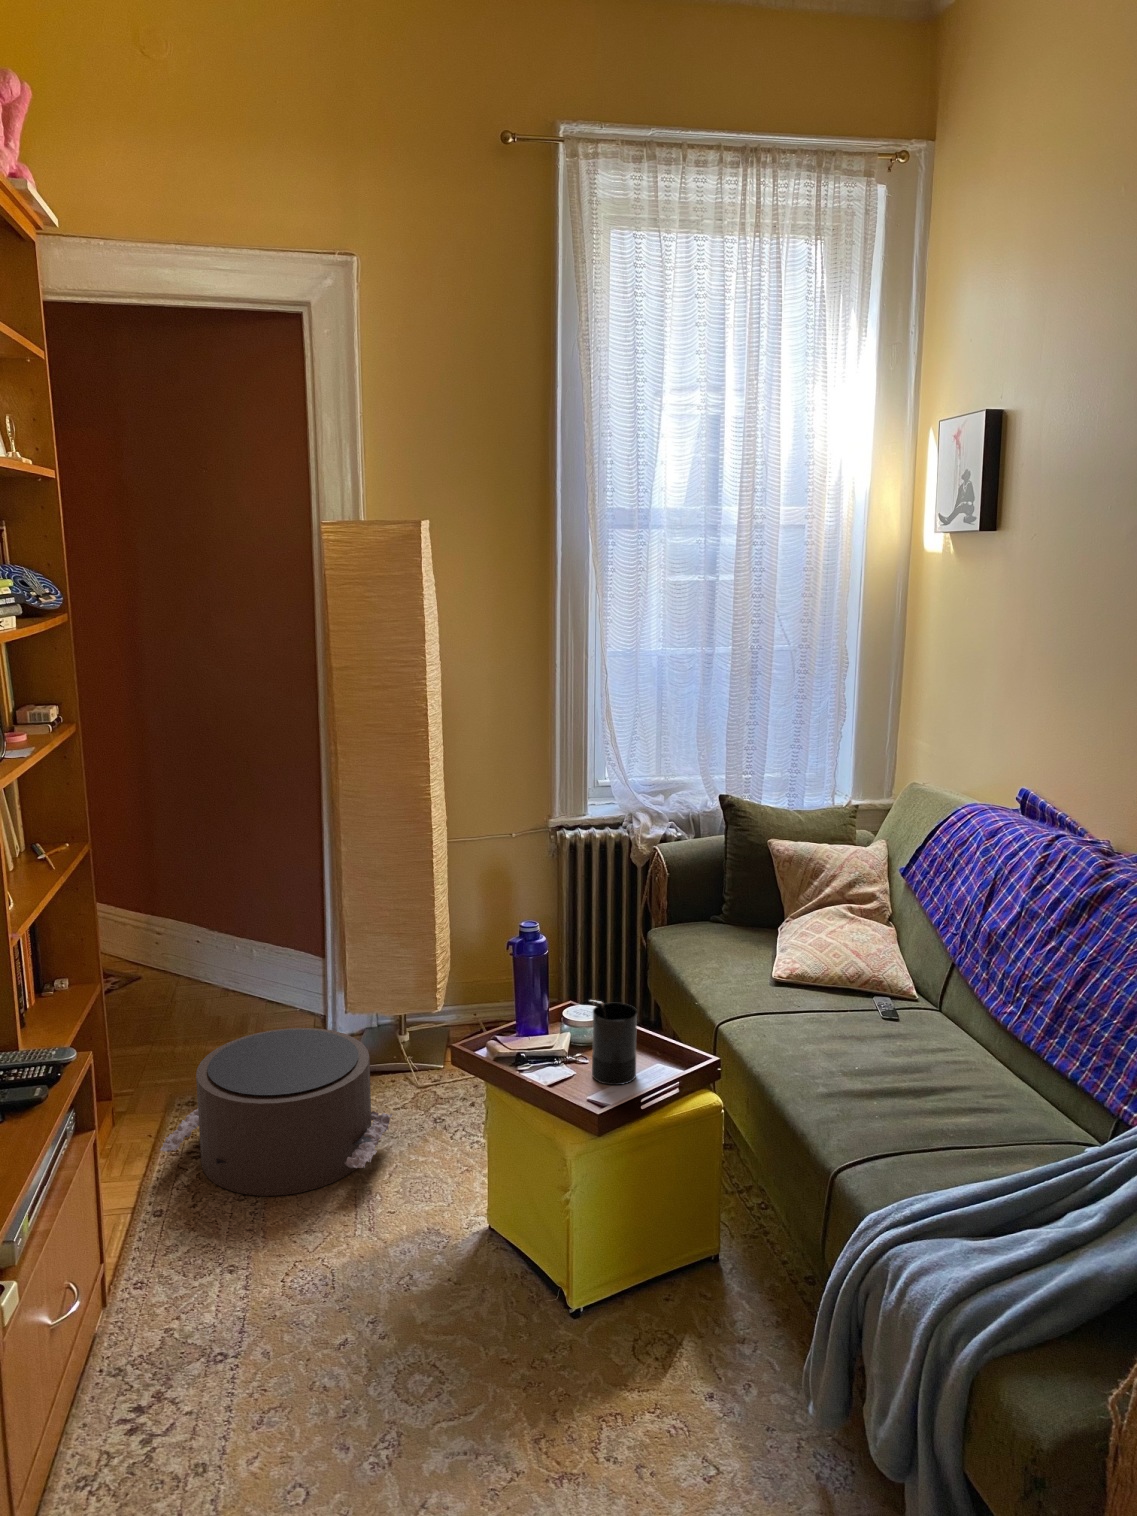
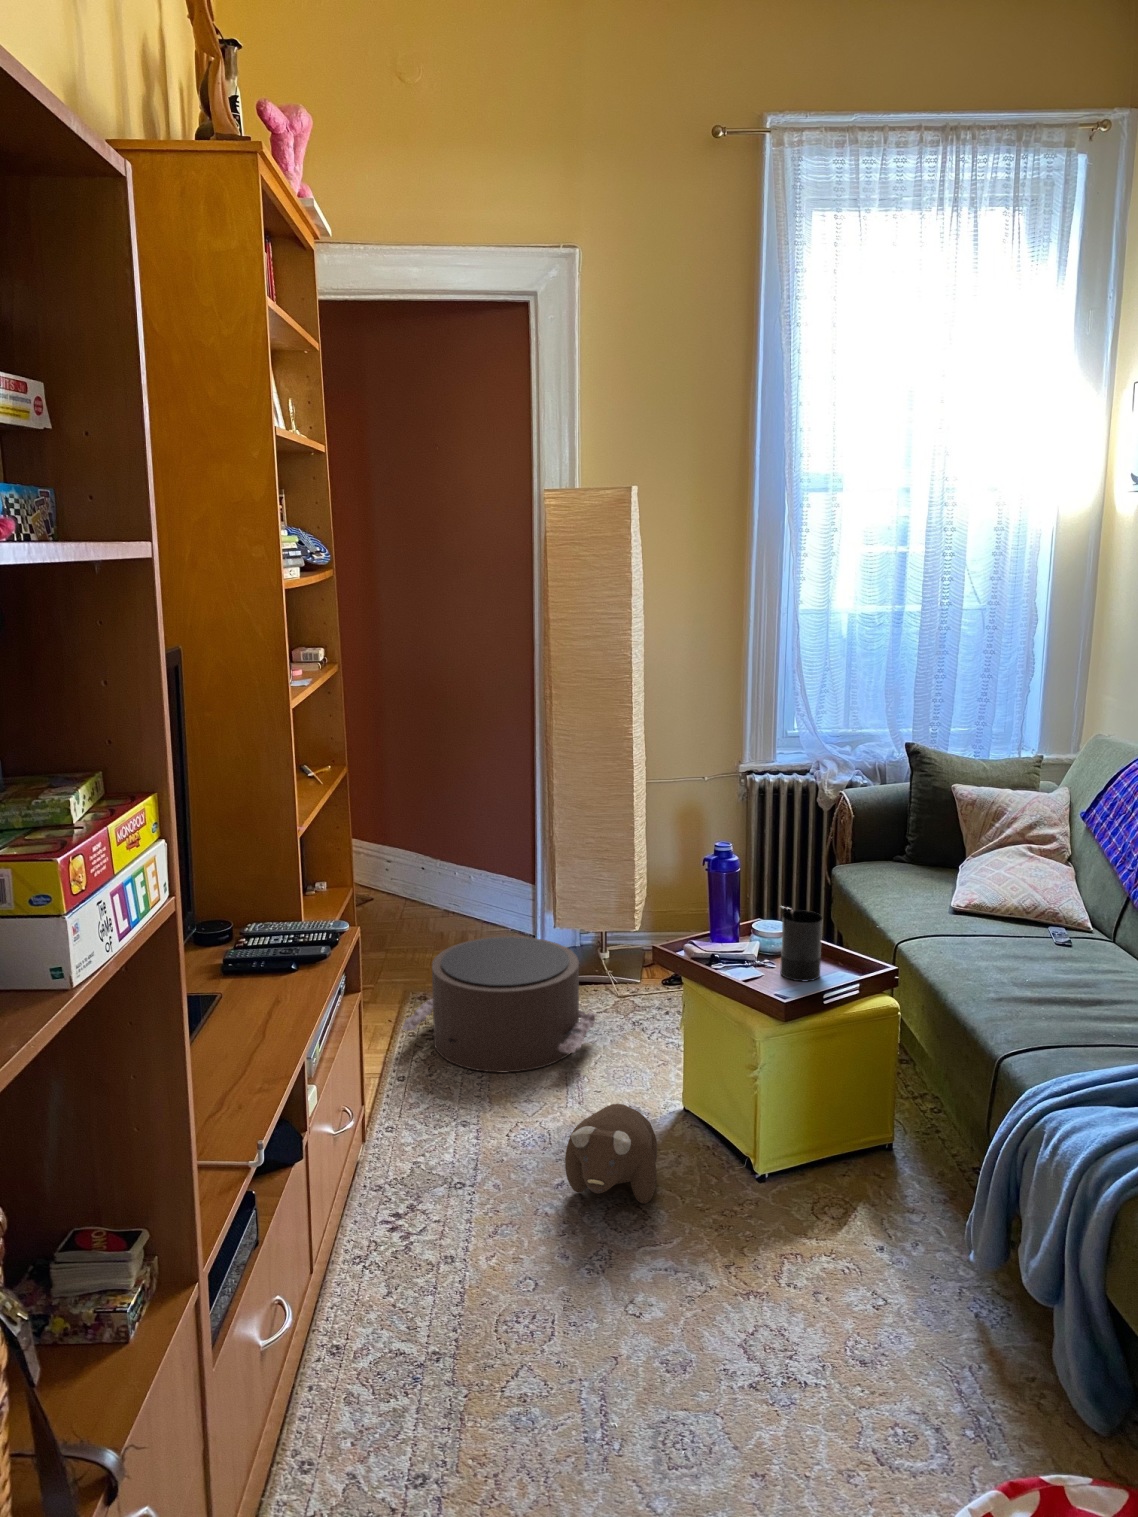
plush toy: none [347,1243,457,1363] -> present [565,1104,657,1204]

